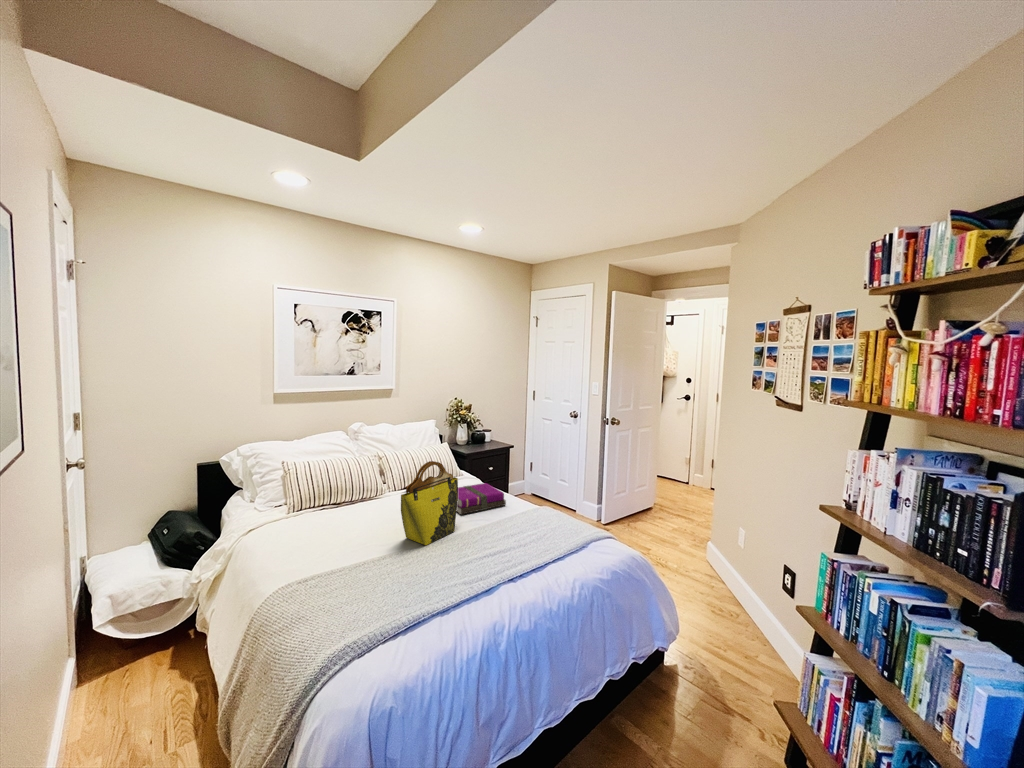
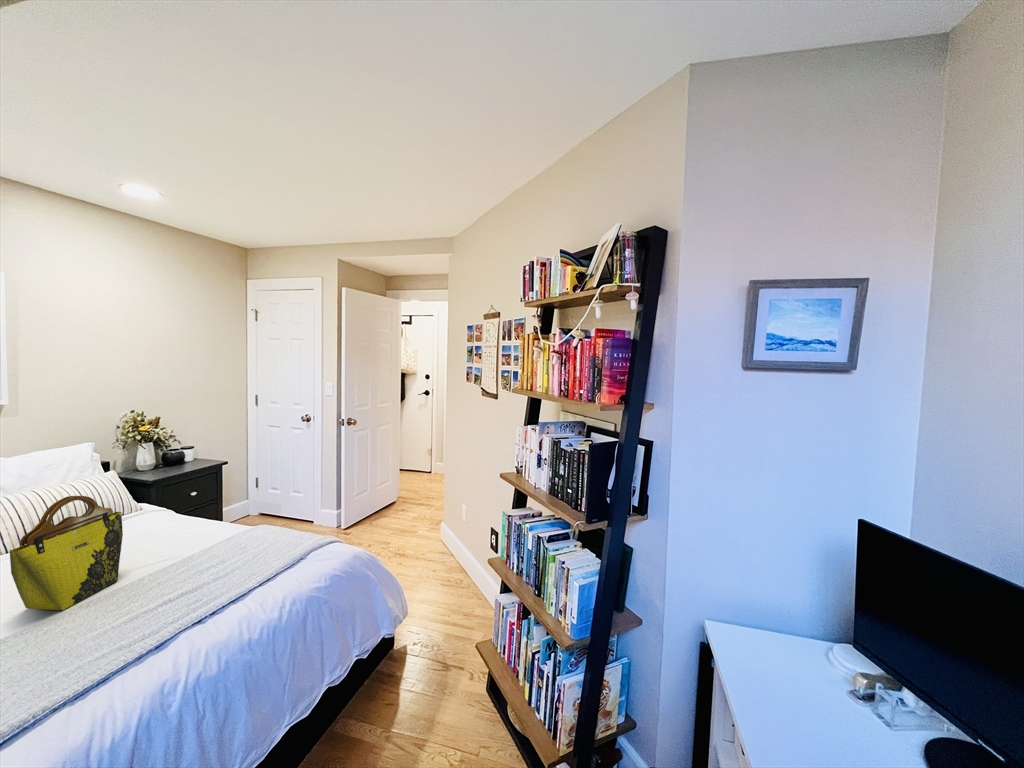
notebook: present [457,483,506,515] -> none [104,511,204,558]

